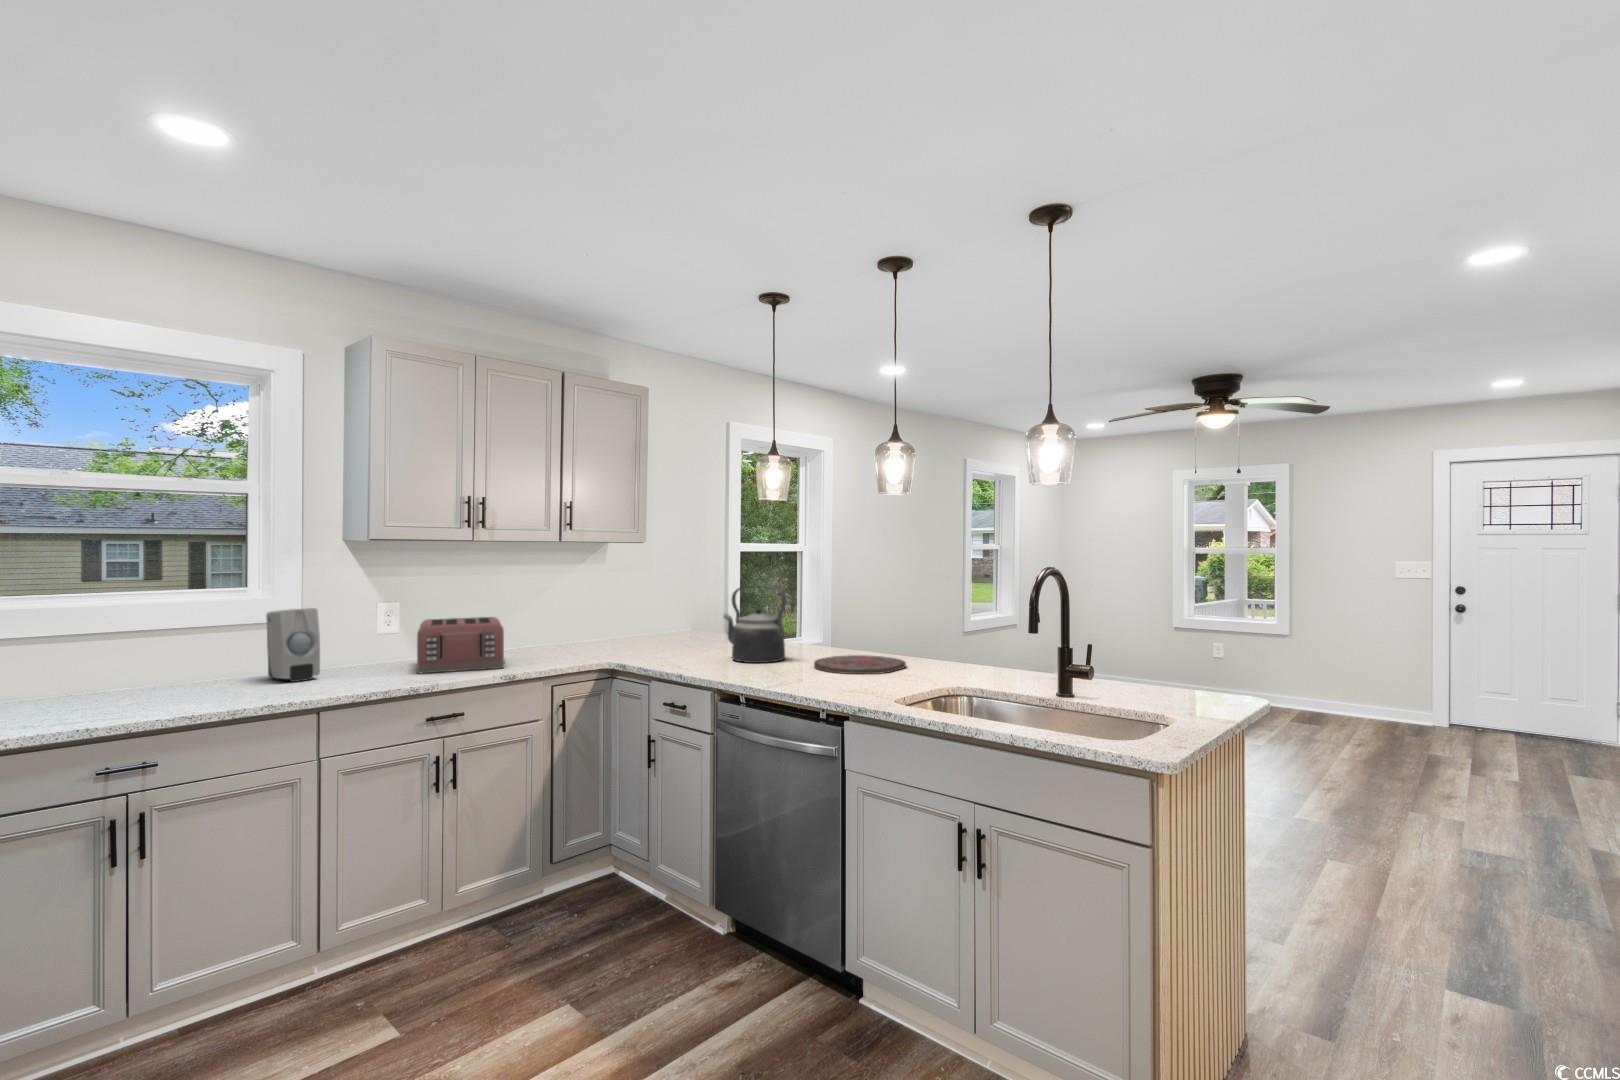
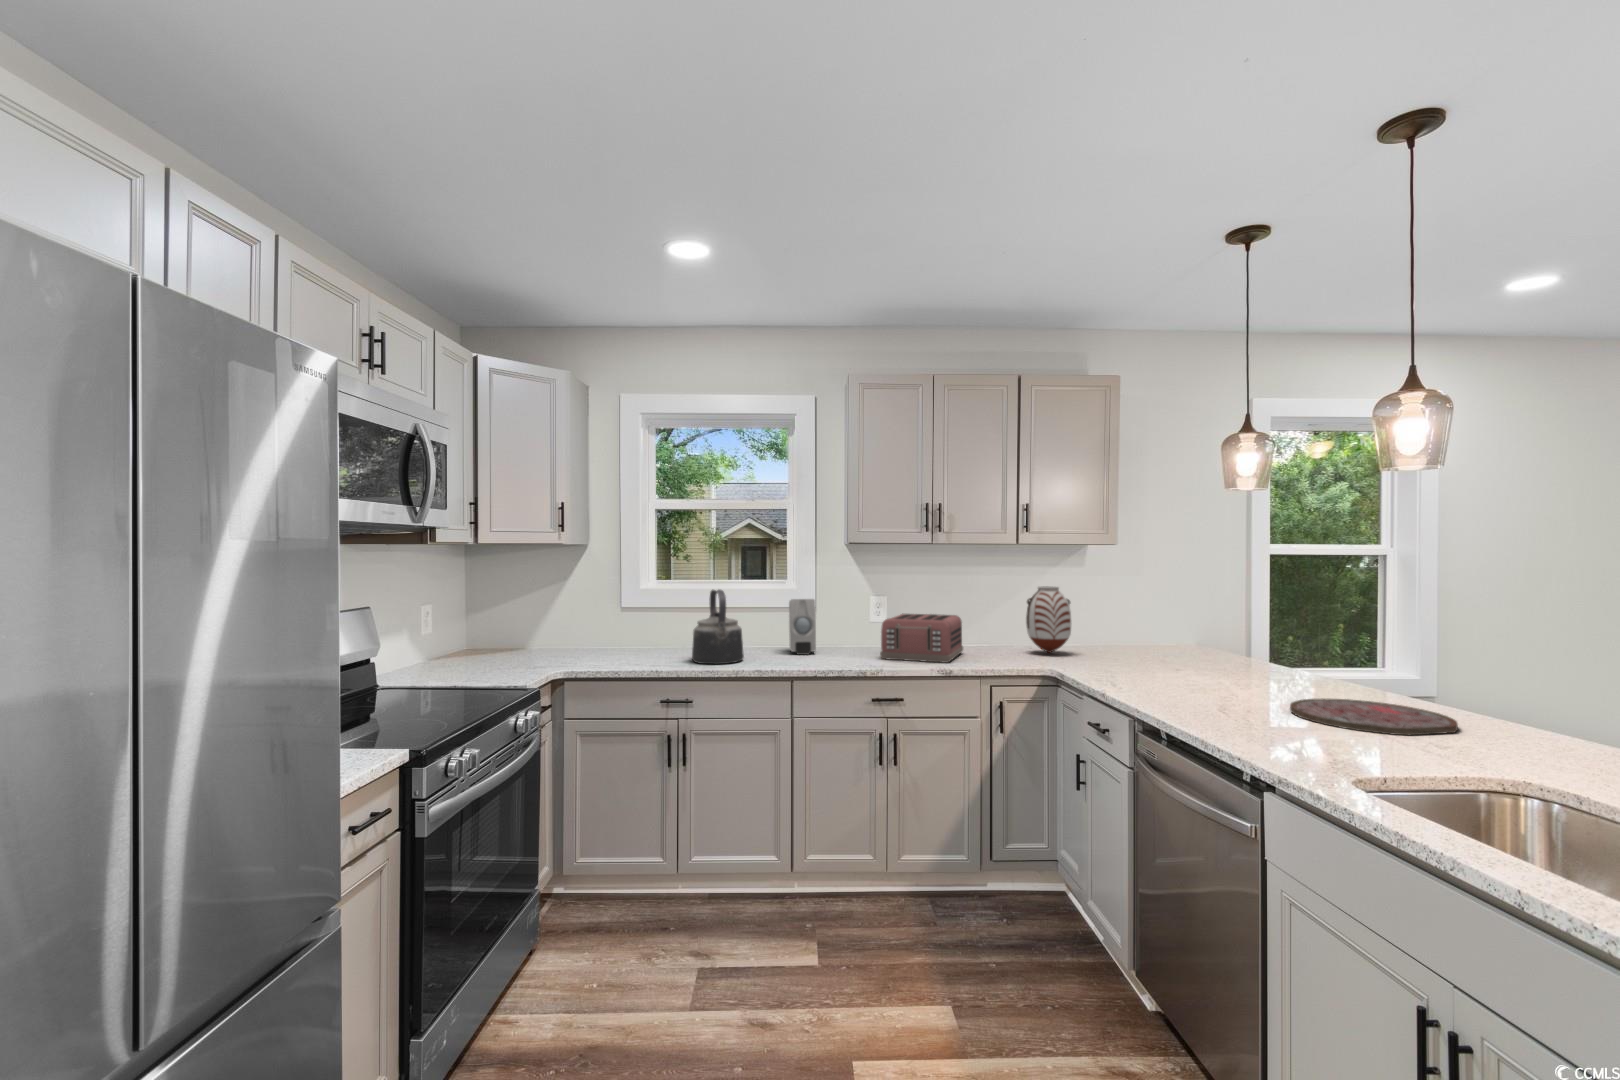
vase: none [562,582,606,649] -> present [1026,587,1071,653]
kettle: present [724,585,786,663] -> present [692,590,744,664]

